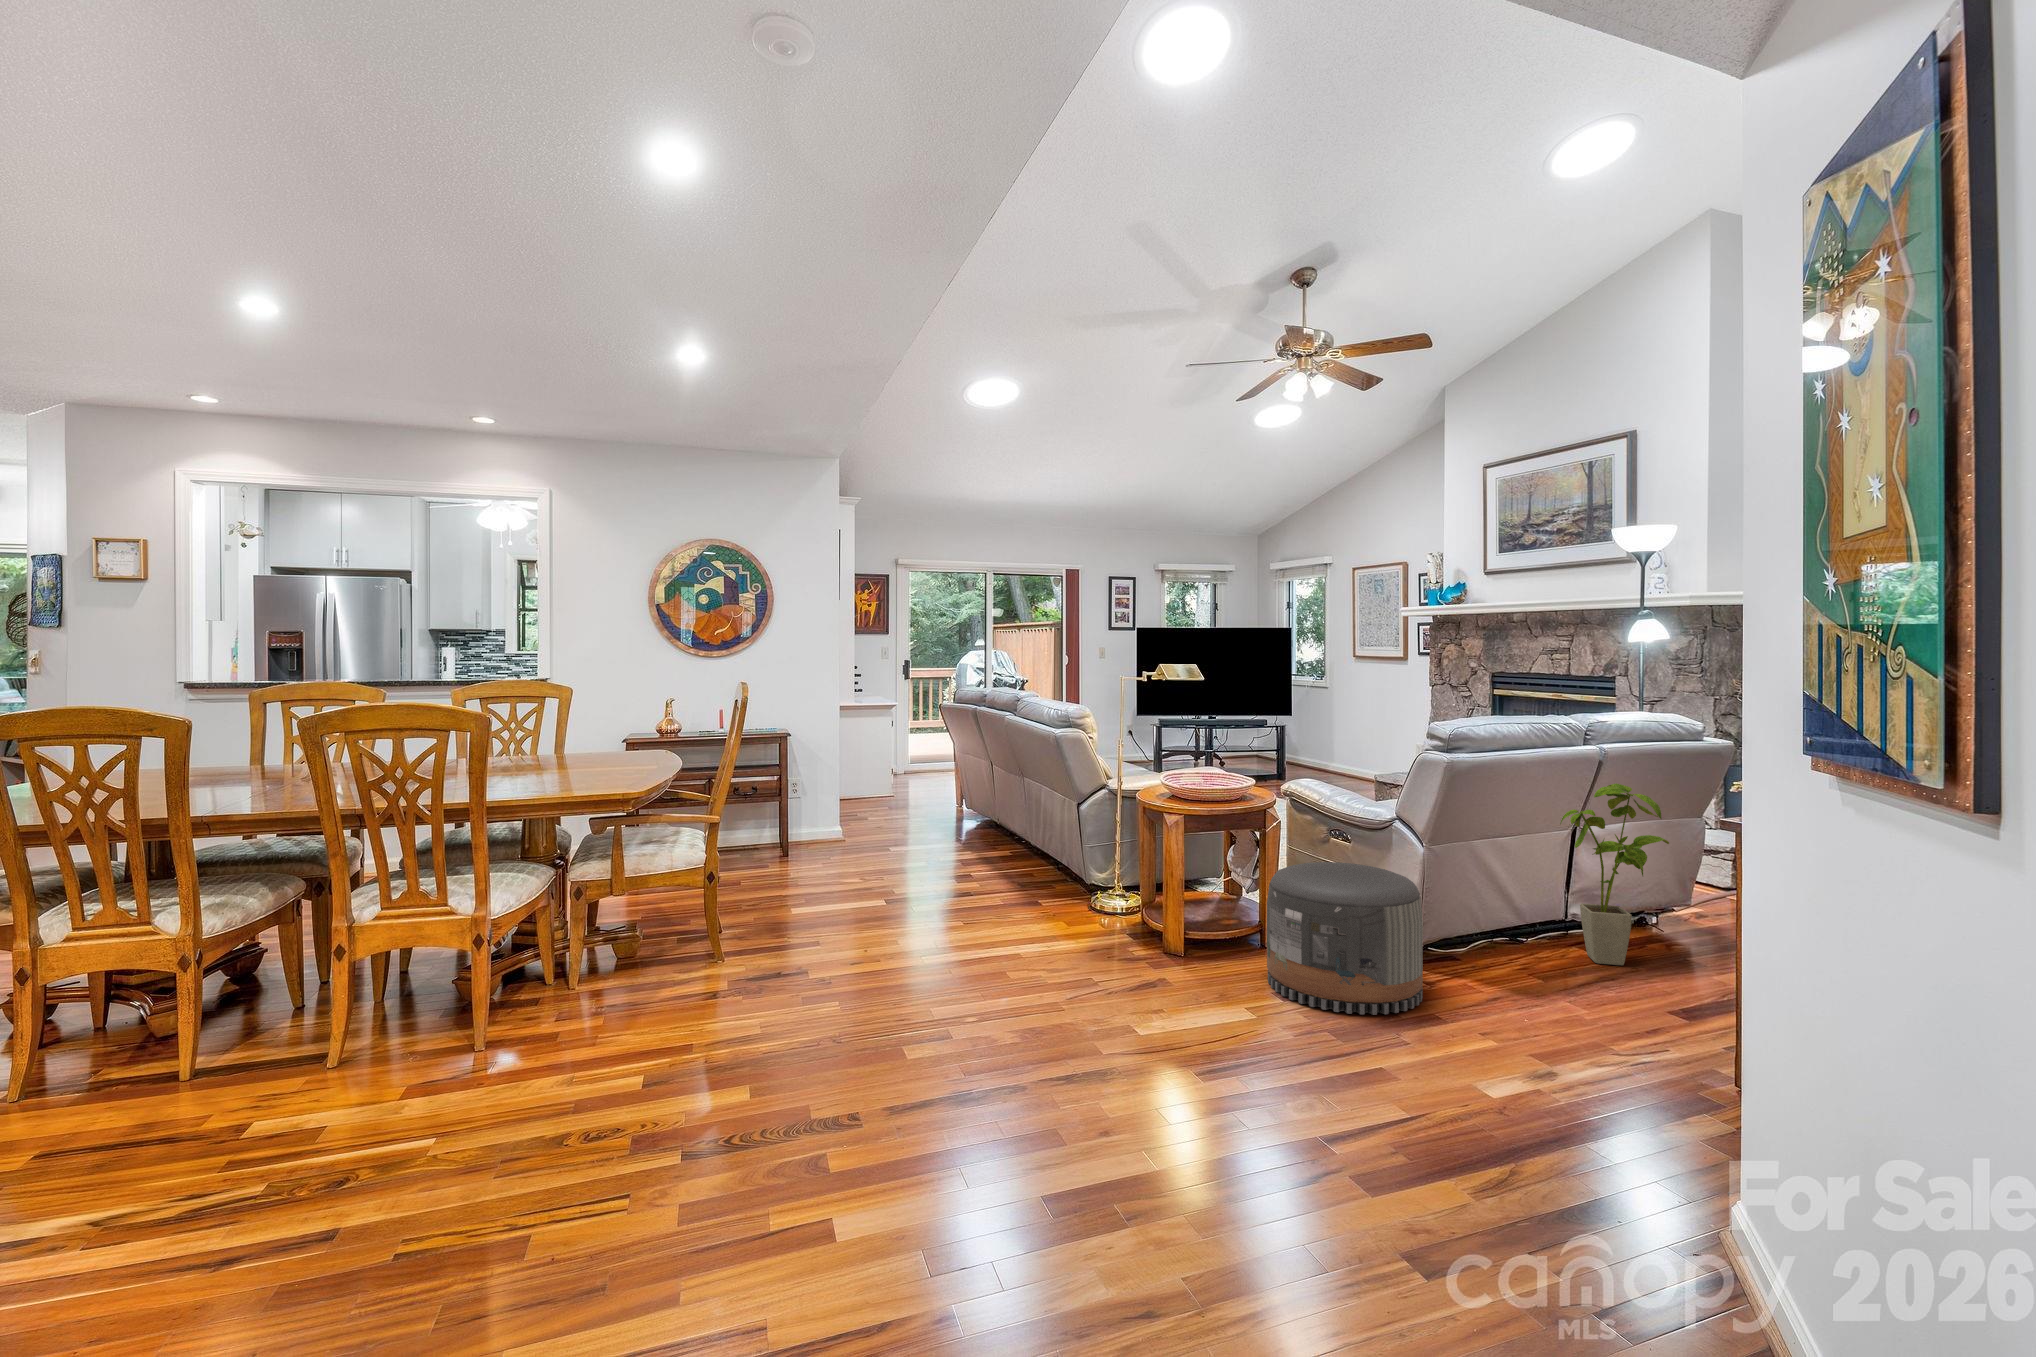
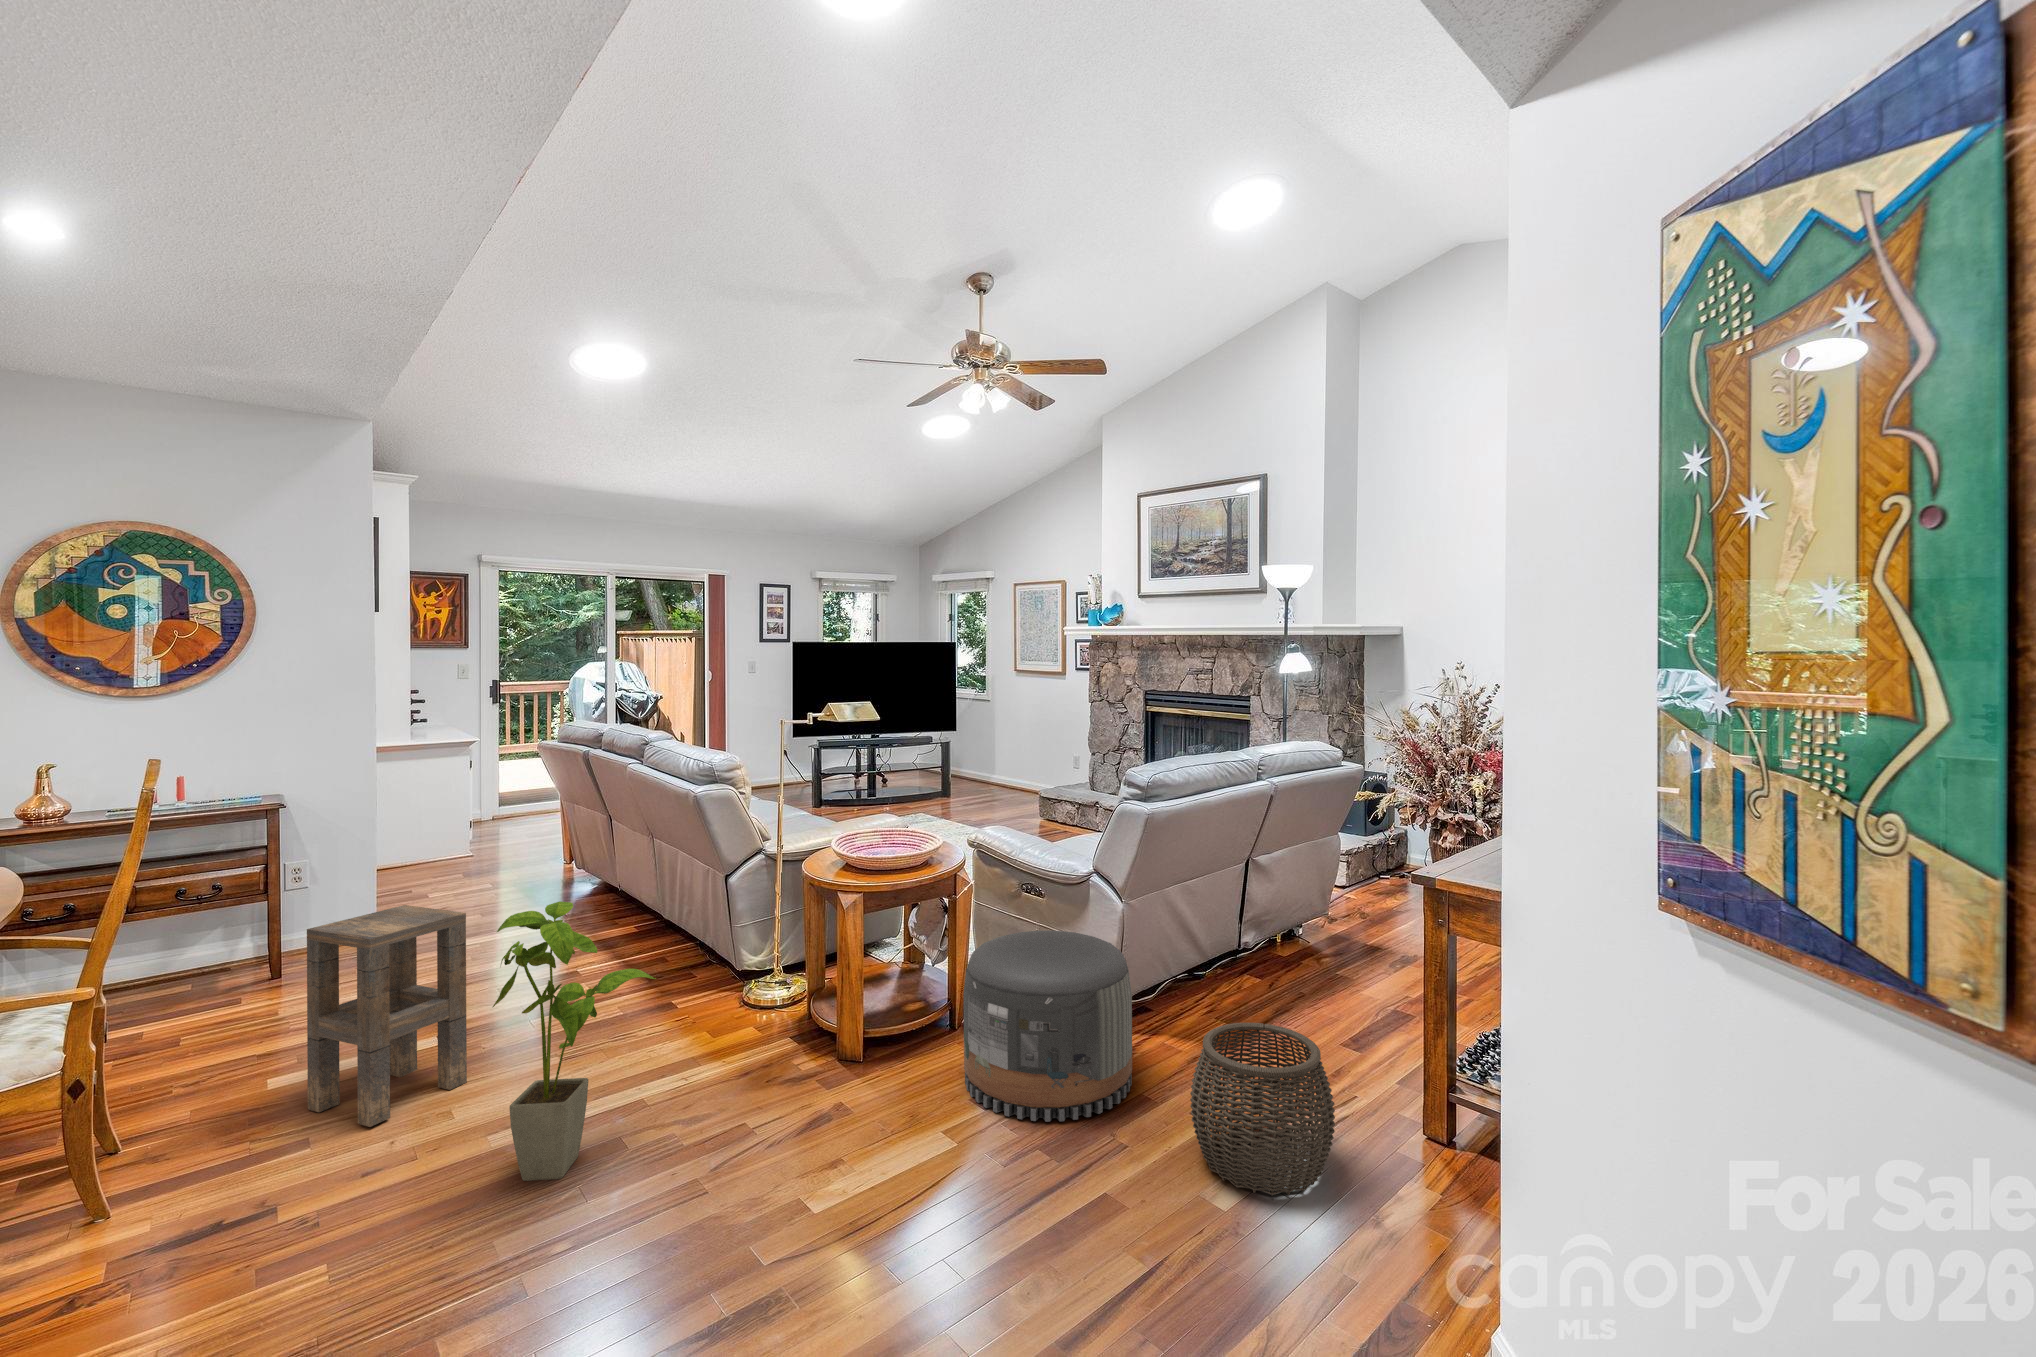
house plant: present [1560,783,1669,965] -> present [493,901,656,1181]
side table: none [814,801,904,941] -> present [307,905,467,1127]
woven basket: none [1465,946,1614,1092] -> present [1190,1023,1335,1195]

